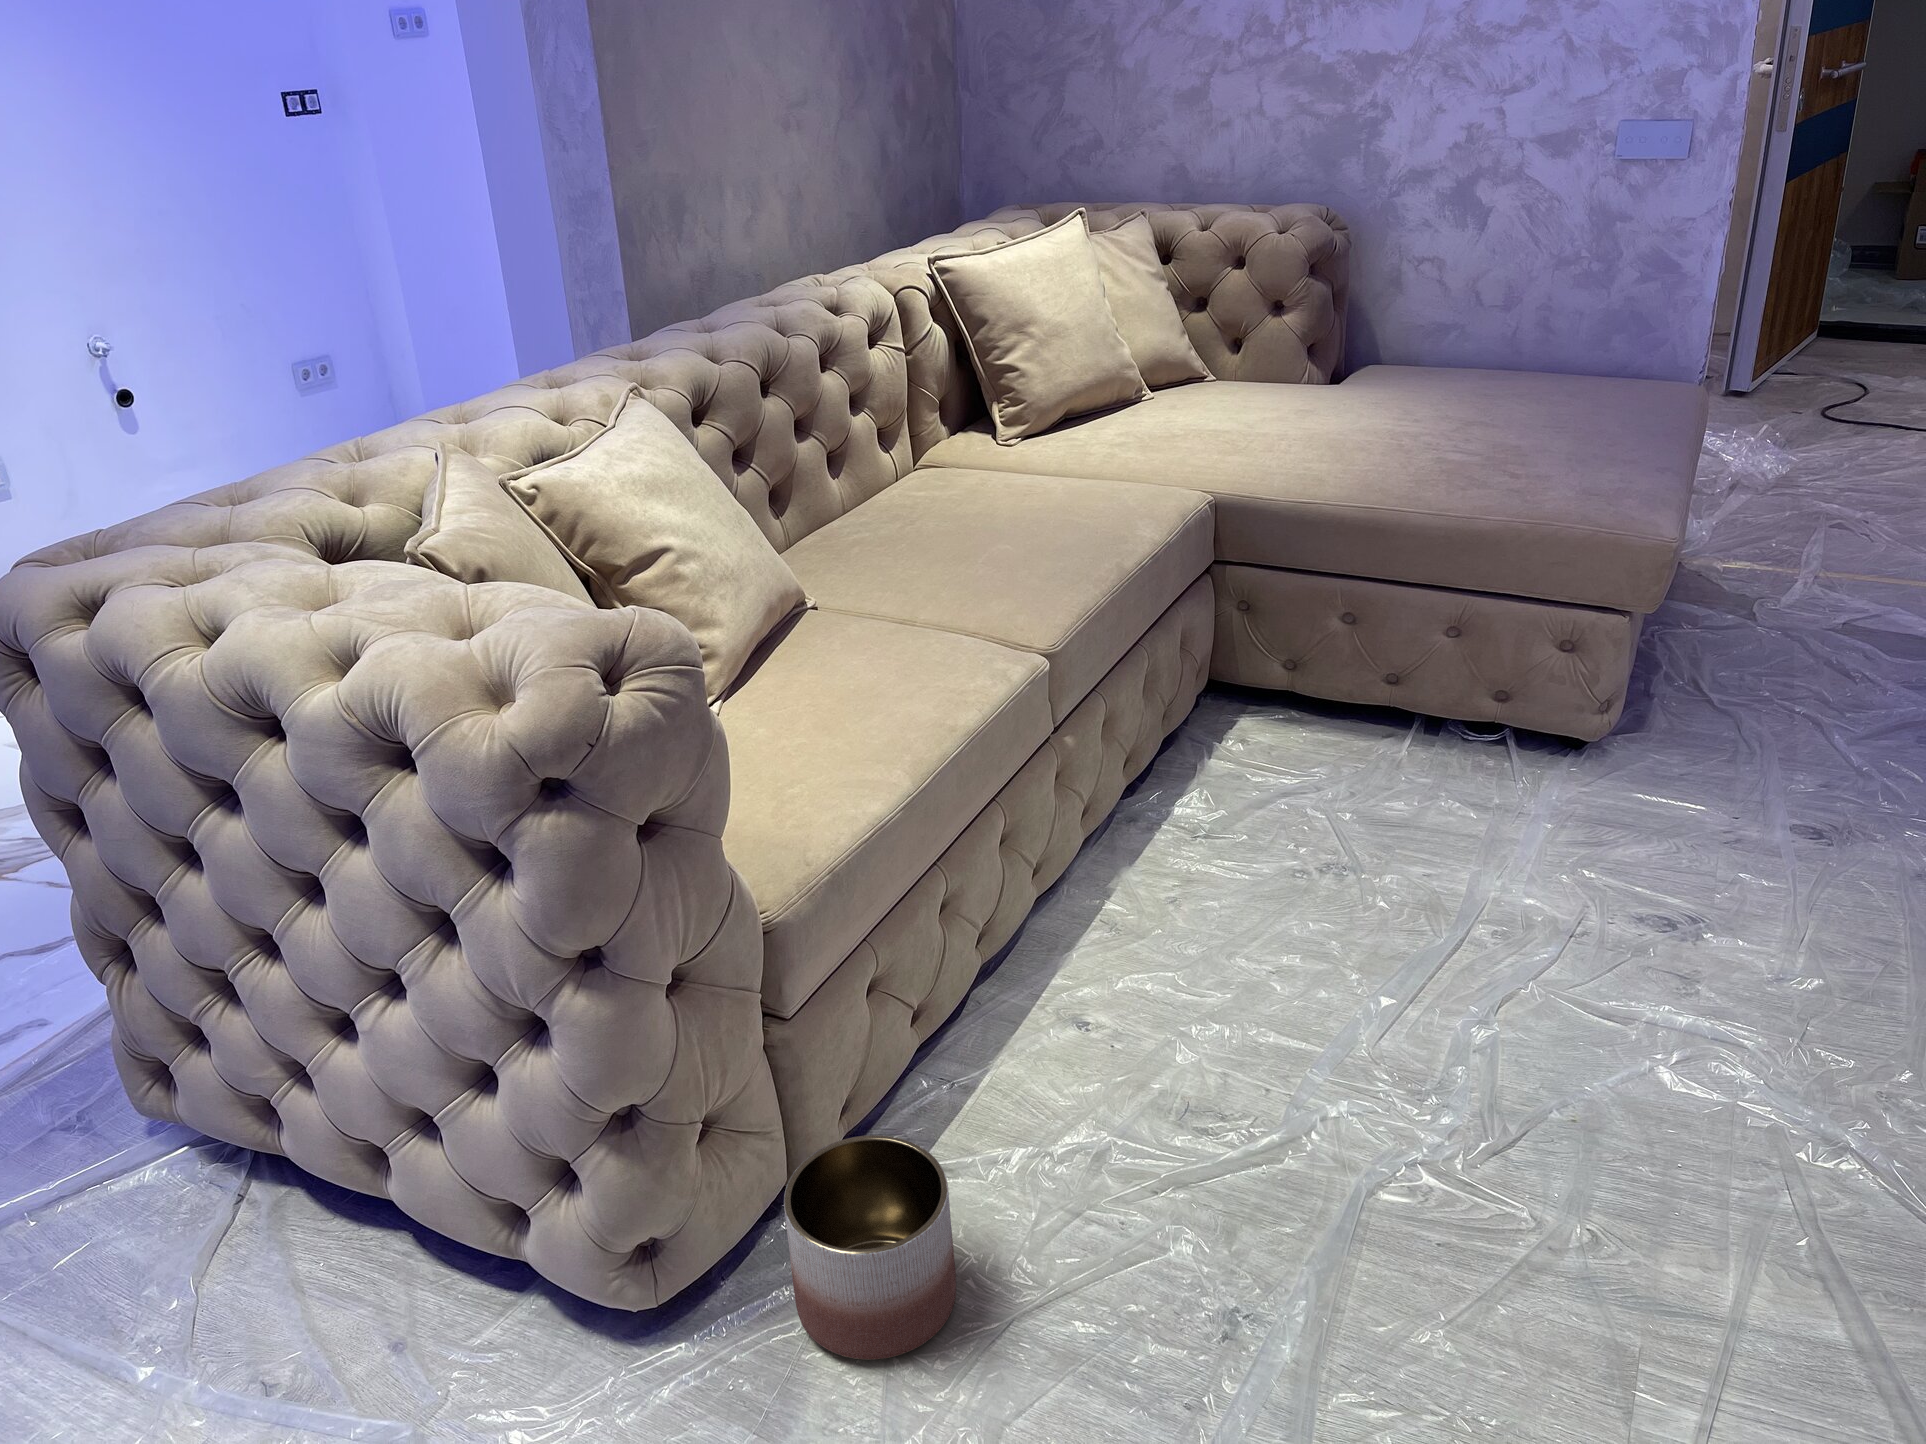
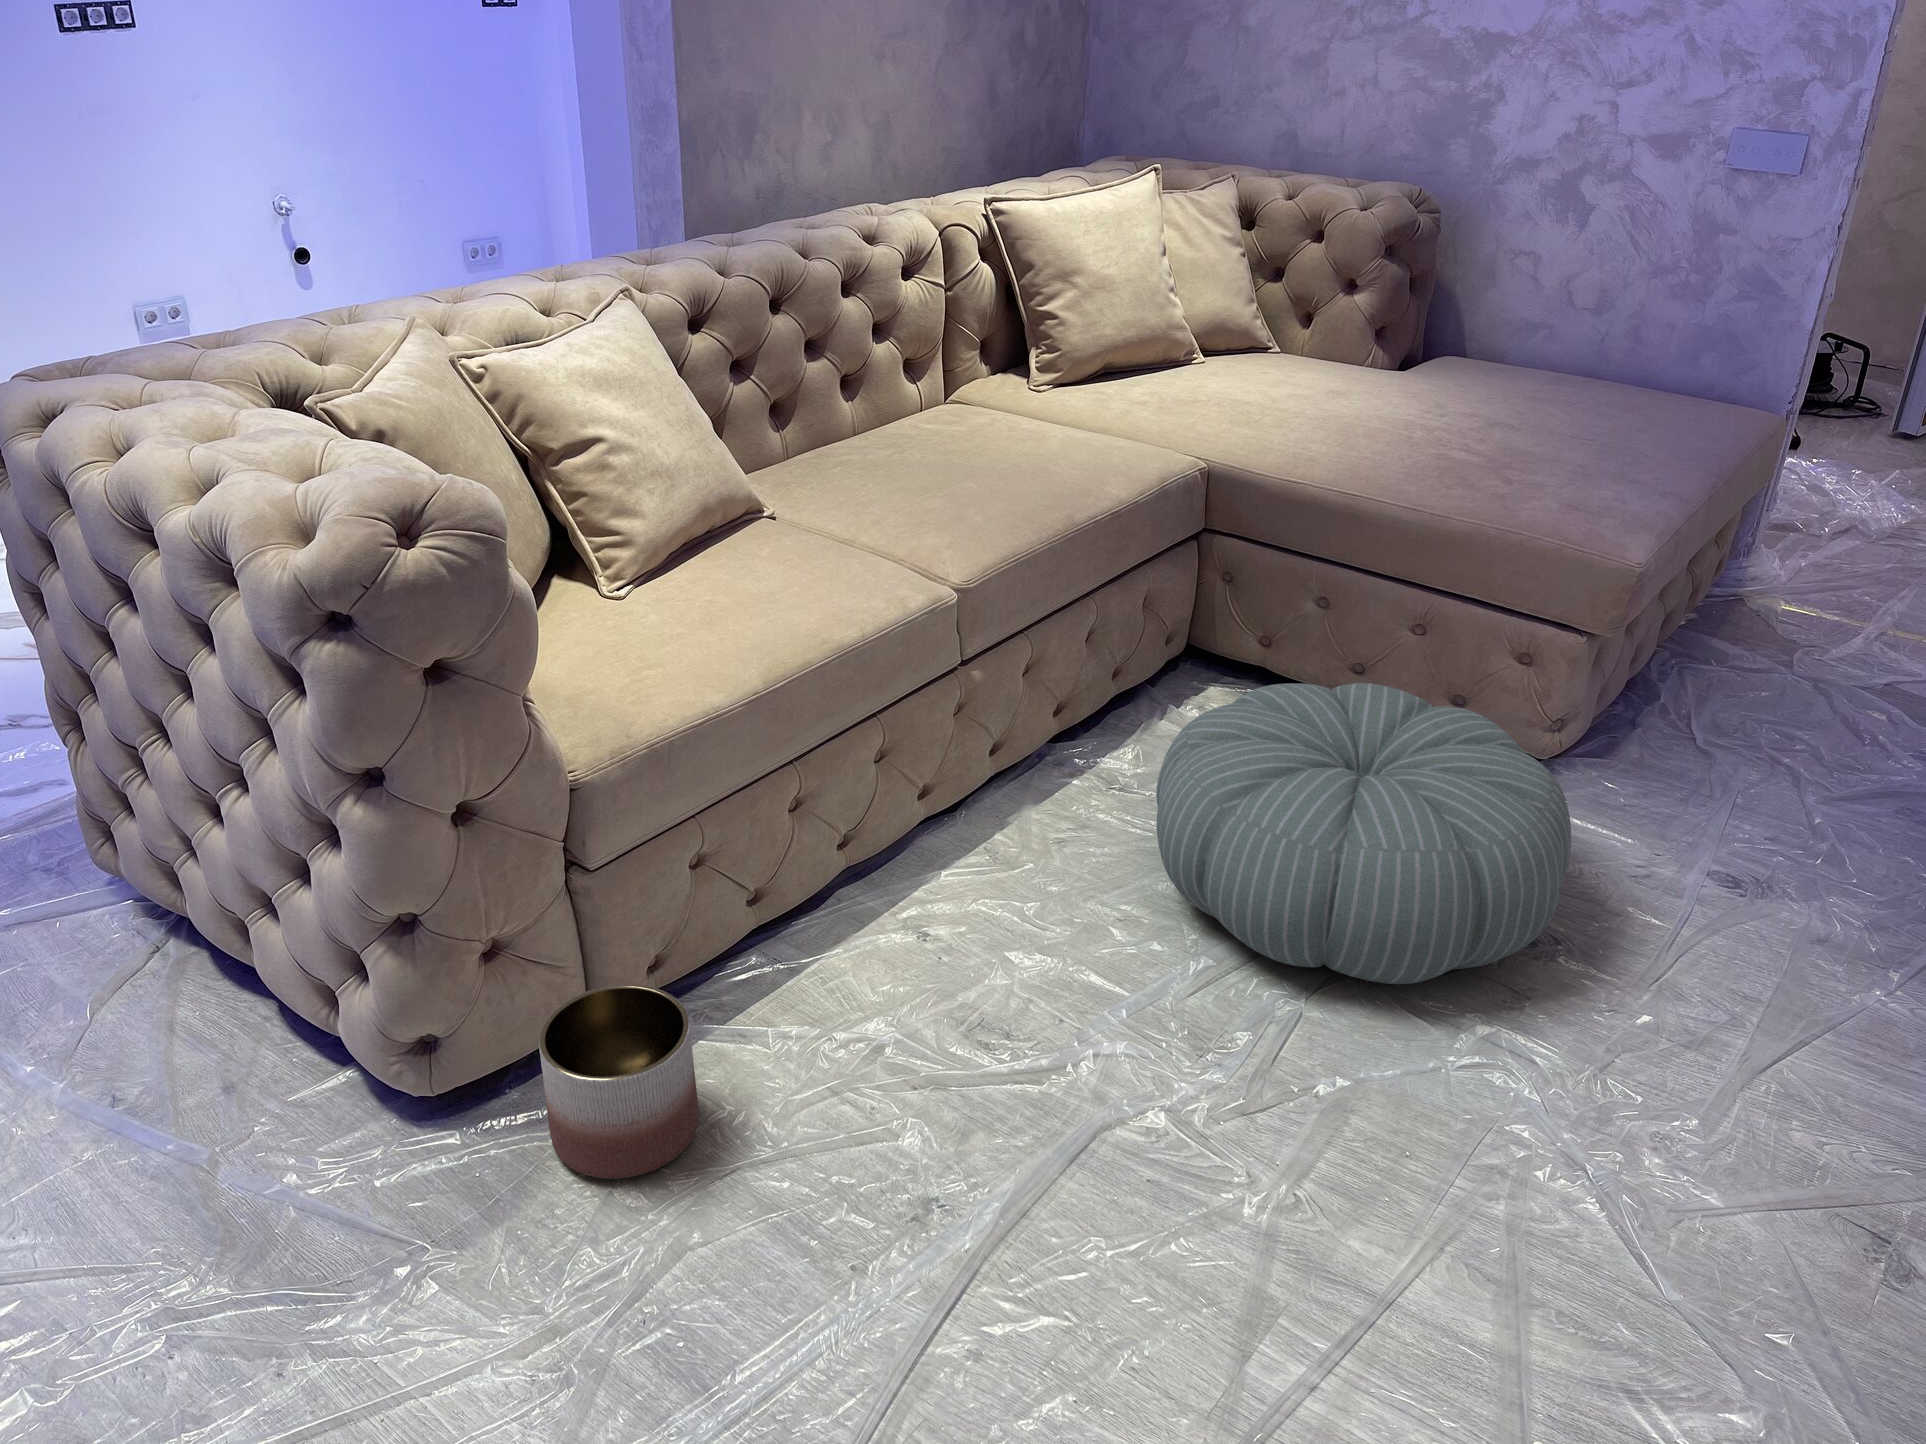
pouf: none [1273,693,1711,990] -> present [1156,683,1571,984]

